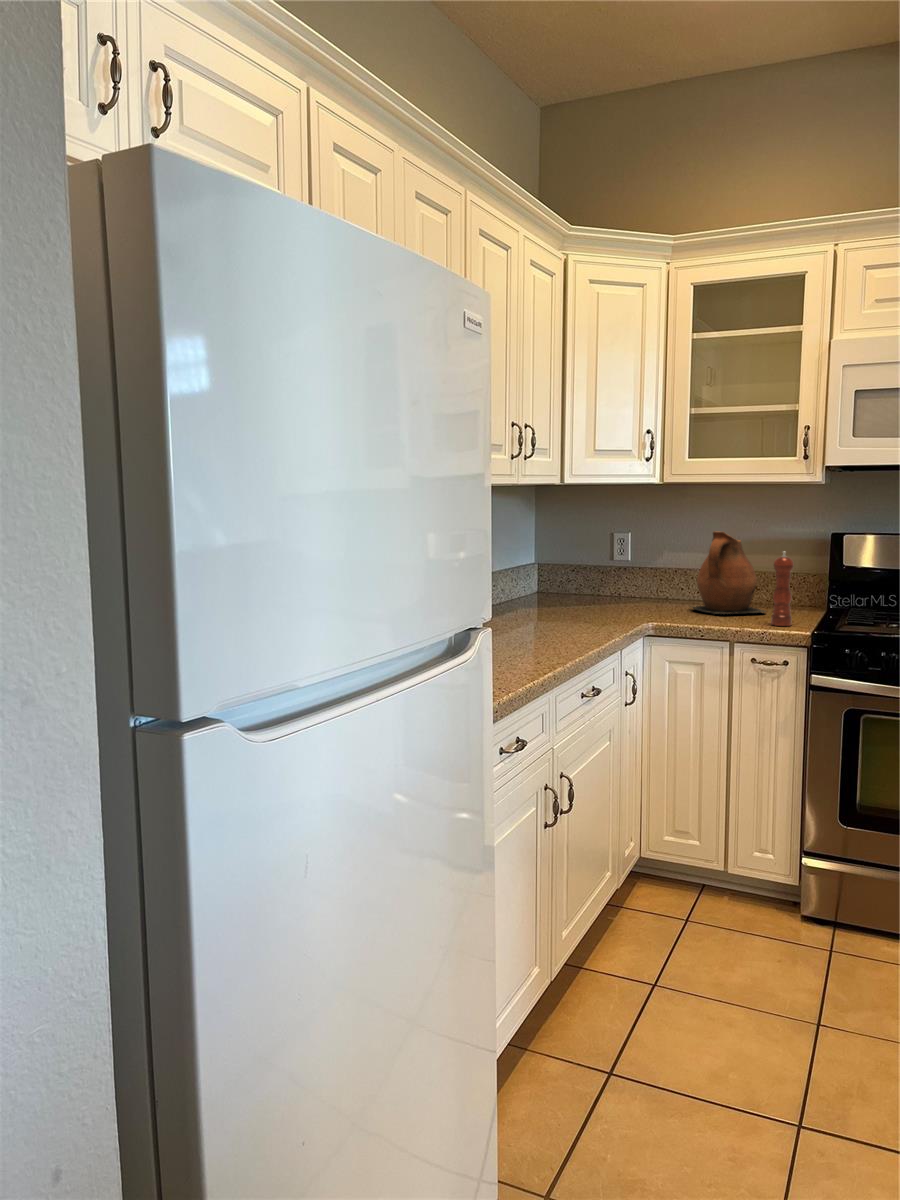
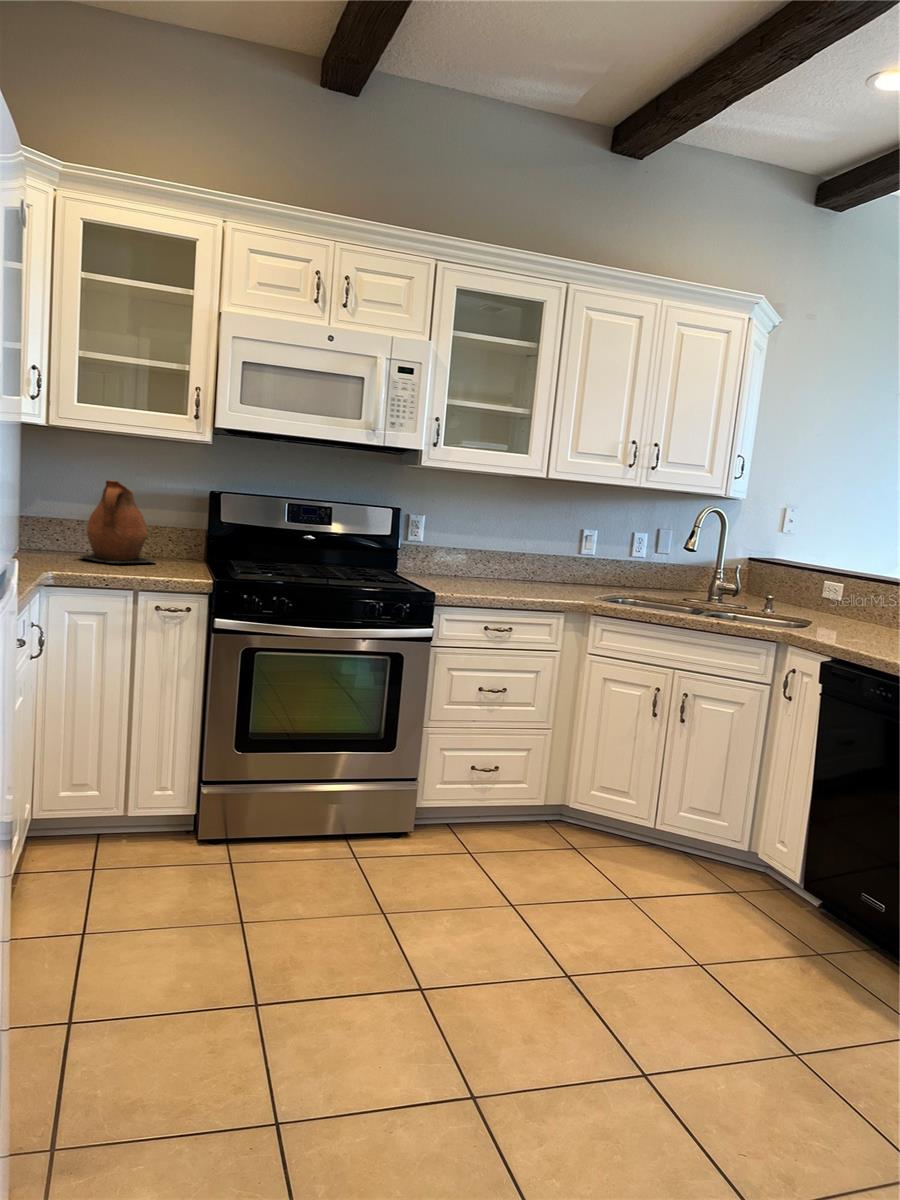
pepper mill: present [771,551,794,626] -> none [173,504,195,575]

